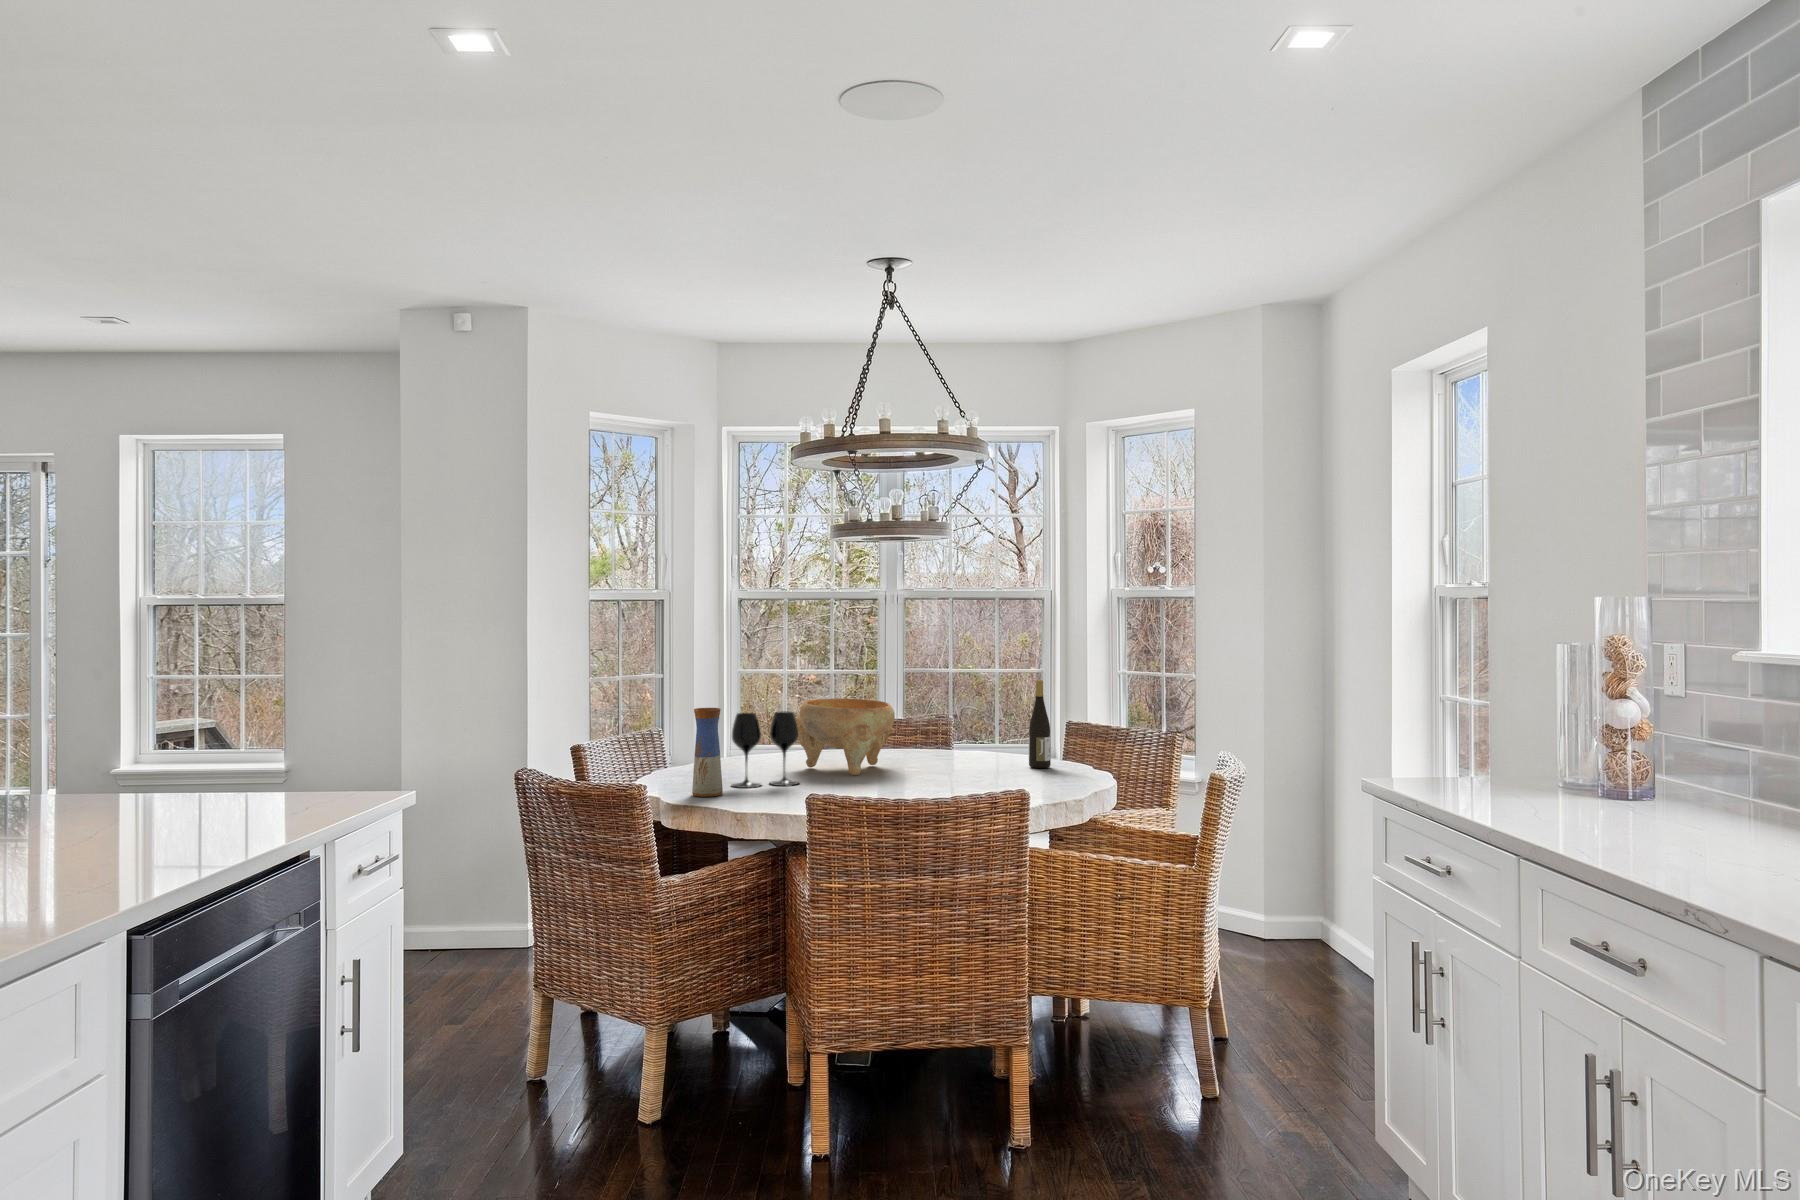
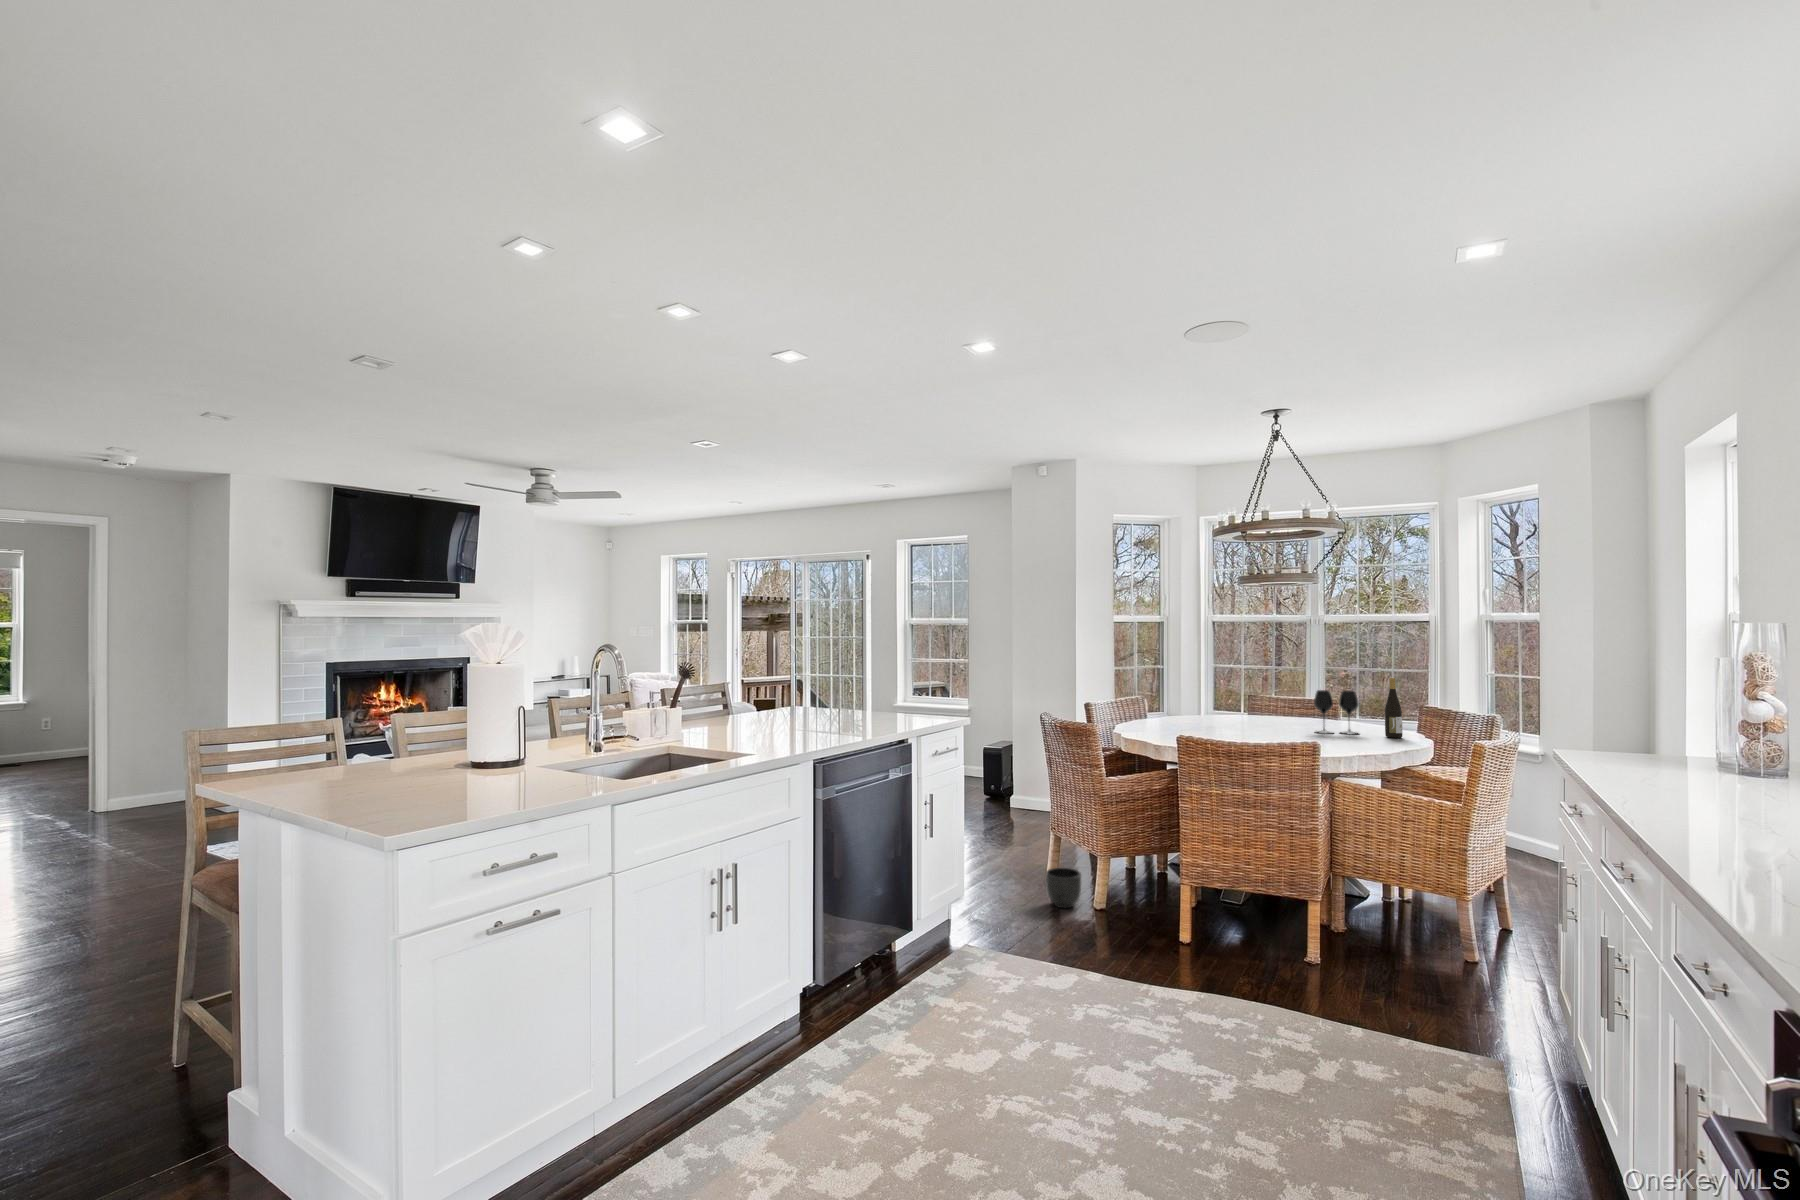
decorative bowl: present [796,699,895,775] -> none [1218,685,1285,733]
vase: present [692,708,723,797] -> none [1141,687,1158,737]
wine glass: present [732,711,799,788] -> present [1314,690,1359,735]
planter: none [529,1063,599,1147] -> present [1046,868,1081,908]

